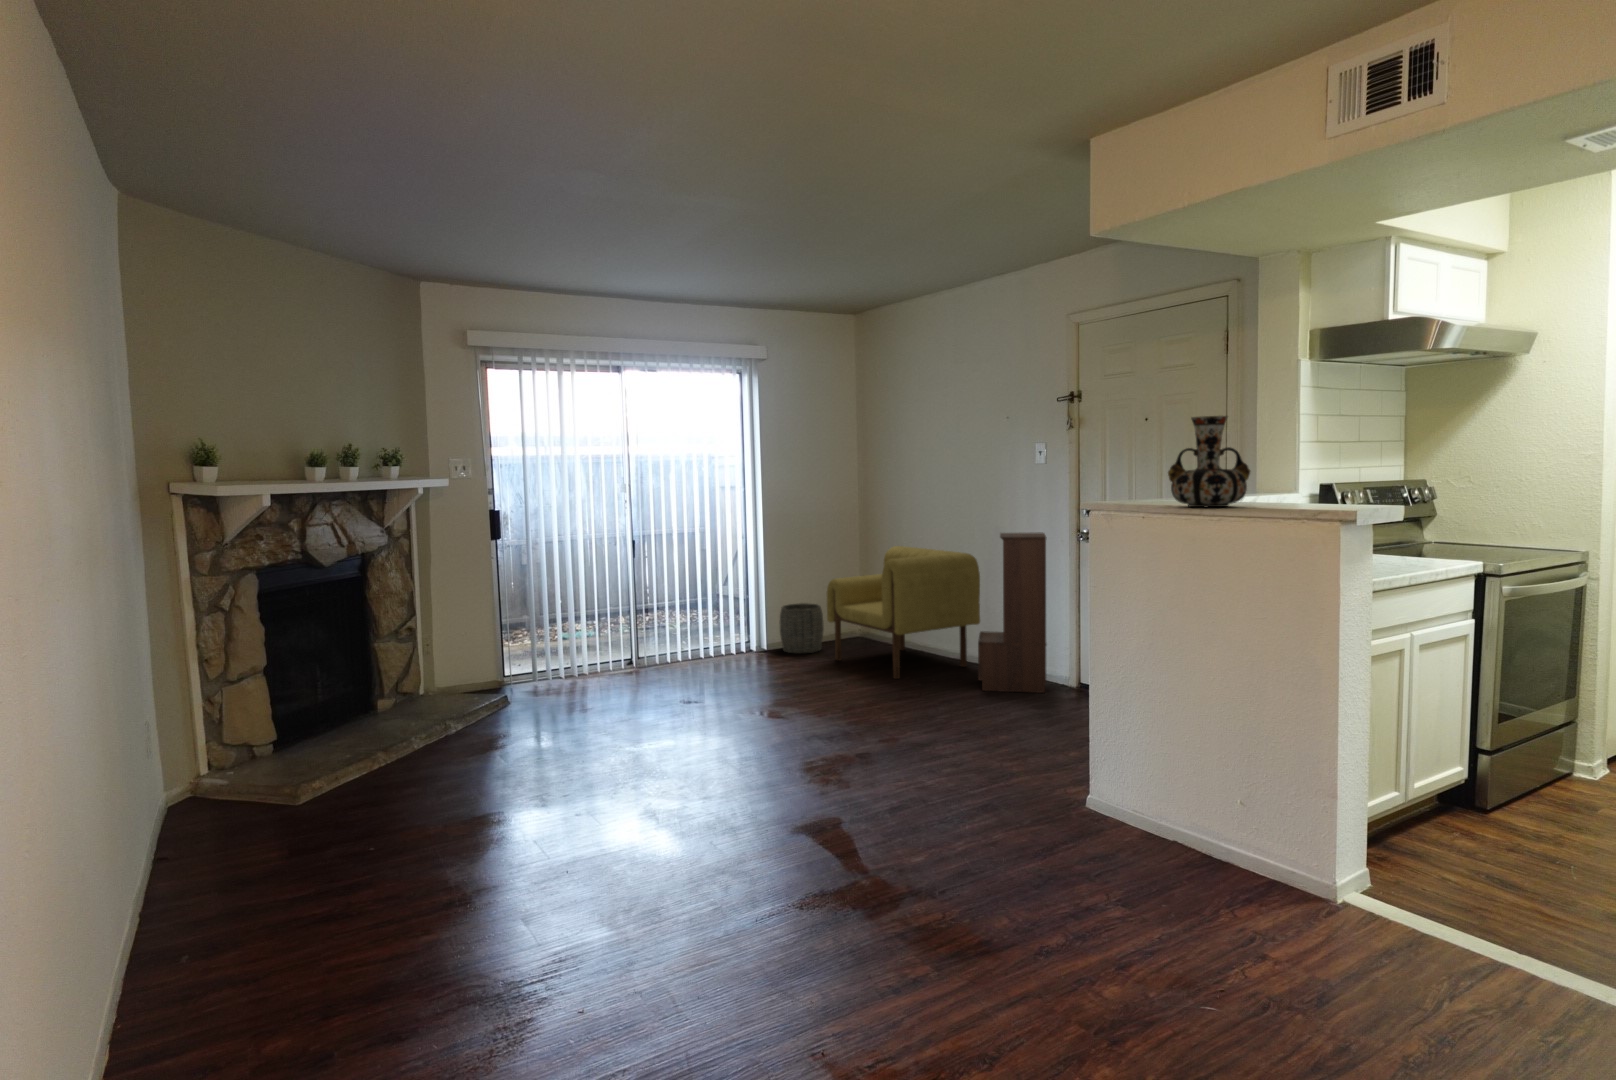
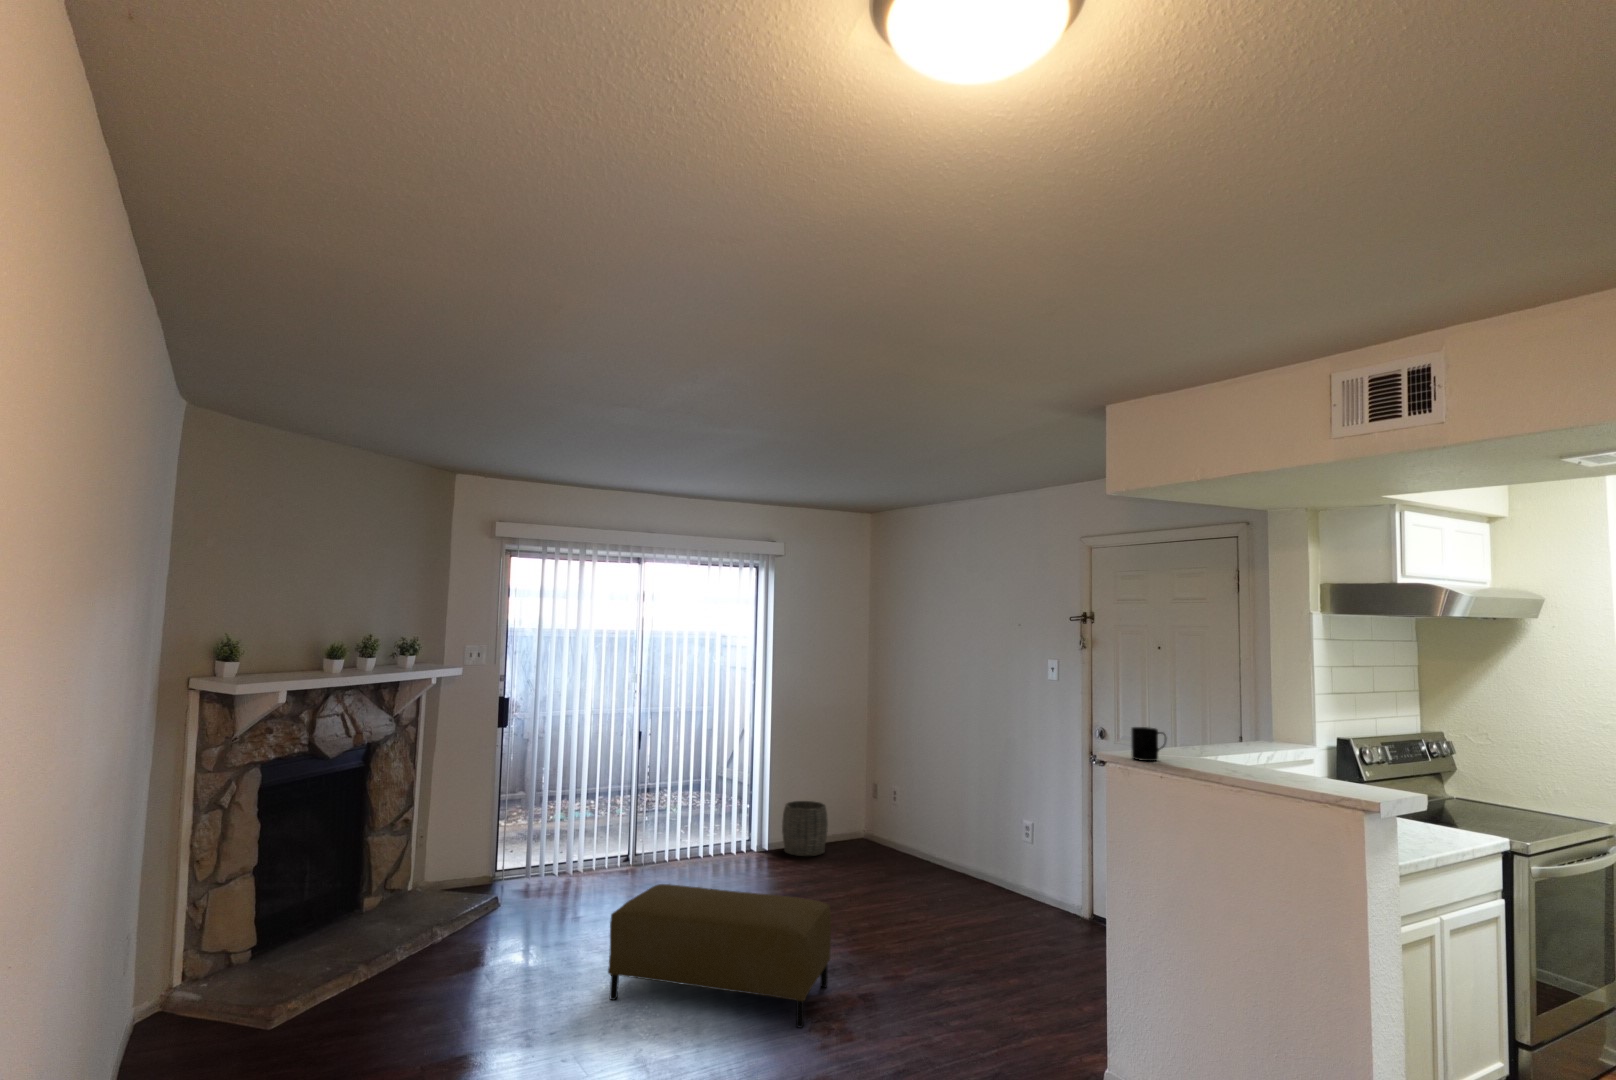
vase: present [1168,416,1250,507] -> none [1186,681,1270,775]
mug: none [1113,474,1148,505] -> present [1131,727,1166,761]
bookshelf: present [978,532,1047,693] -> none [988,746,1060,924]
armchair: present [827,546,980,679] -> none [832,747,991,896]
ottoman: none [613,667,826,780] -> present [608,884,831,1027]

